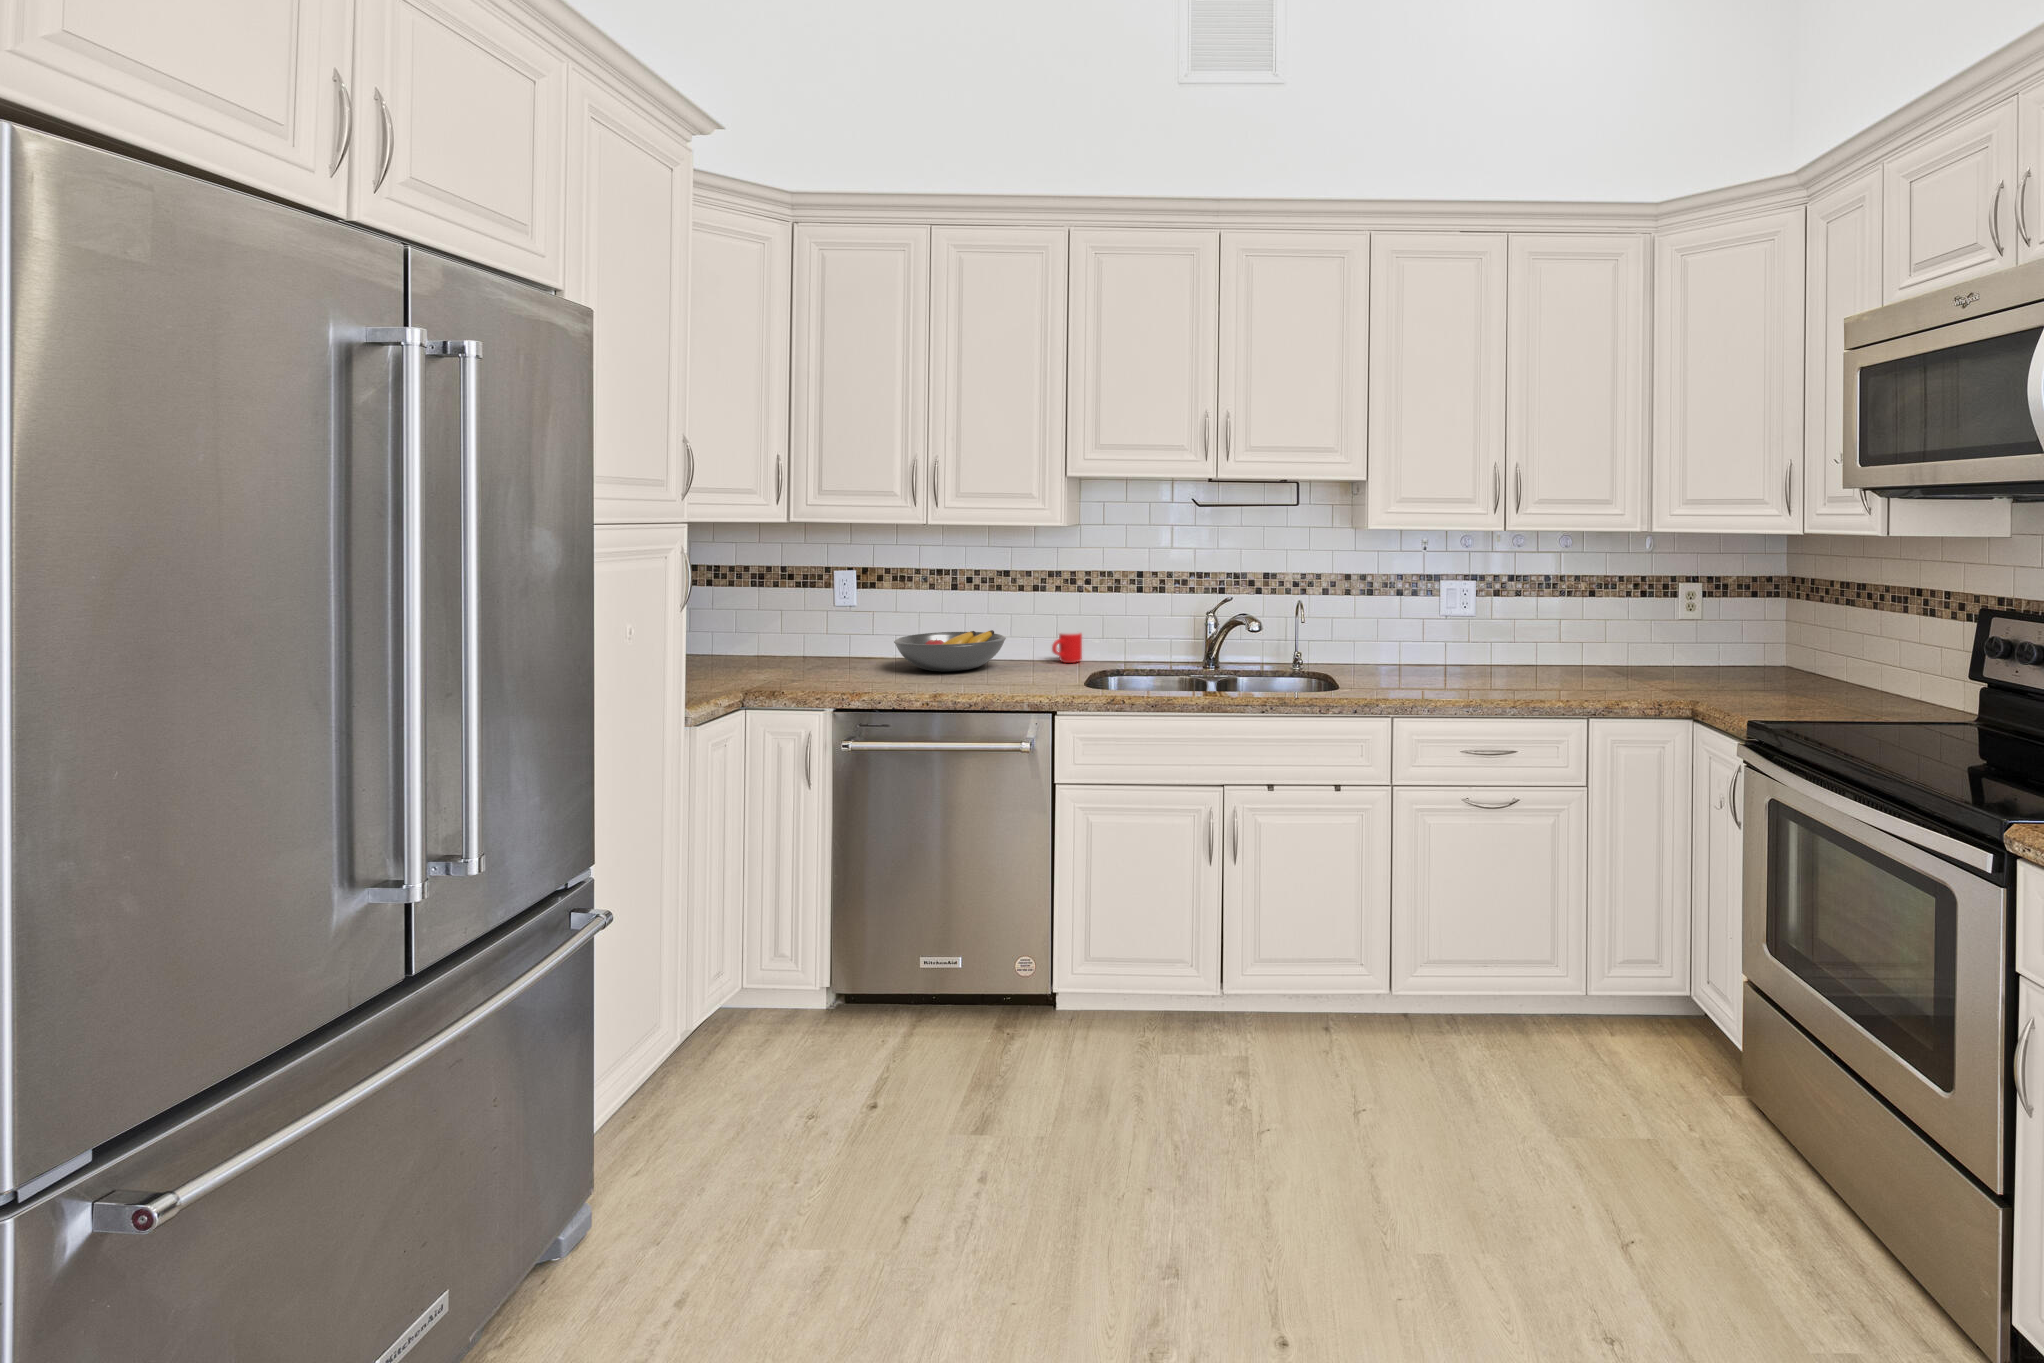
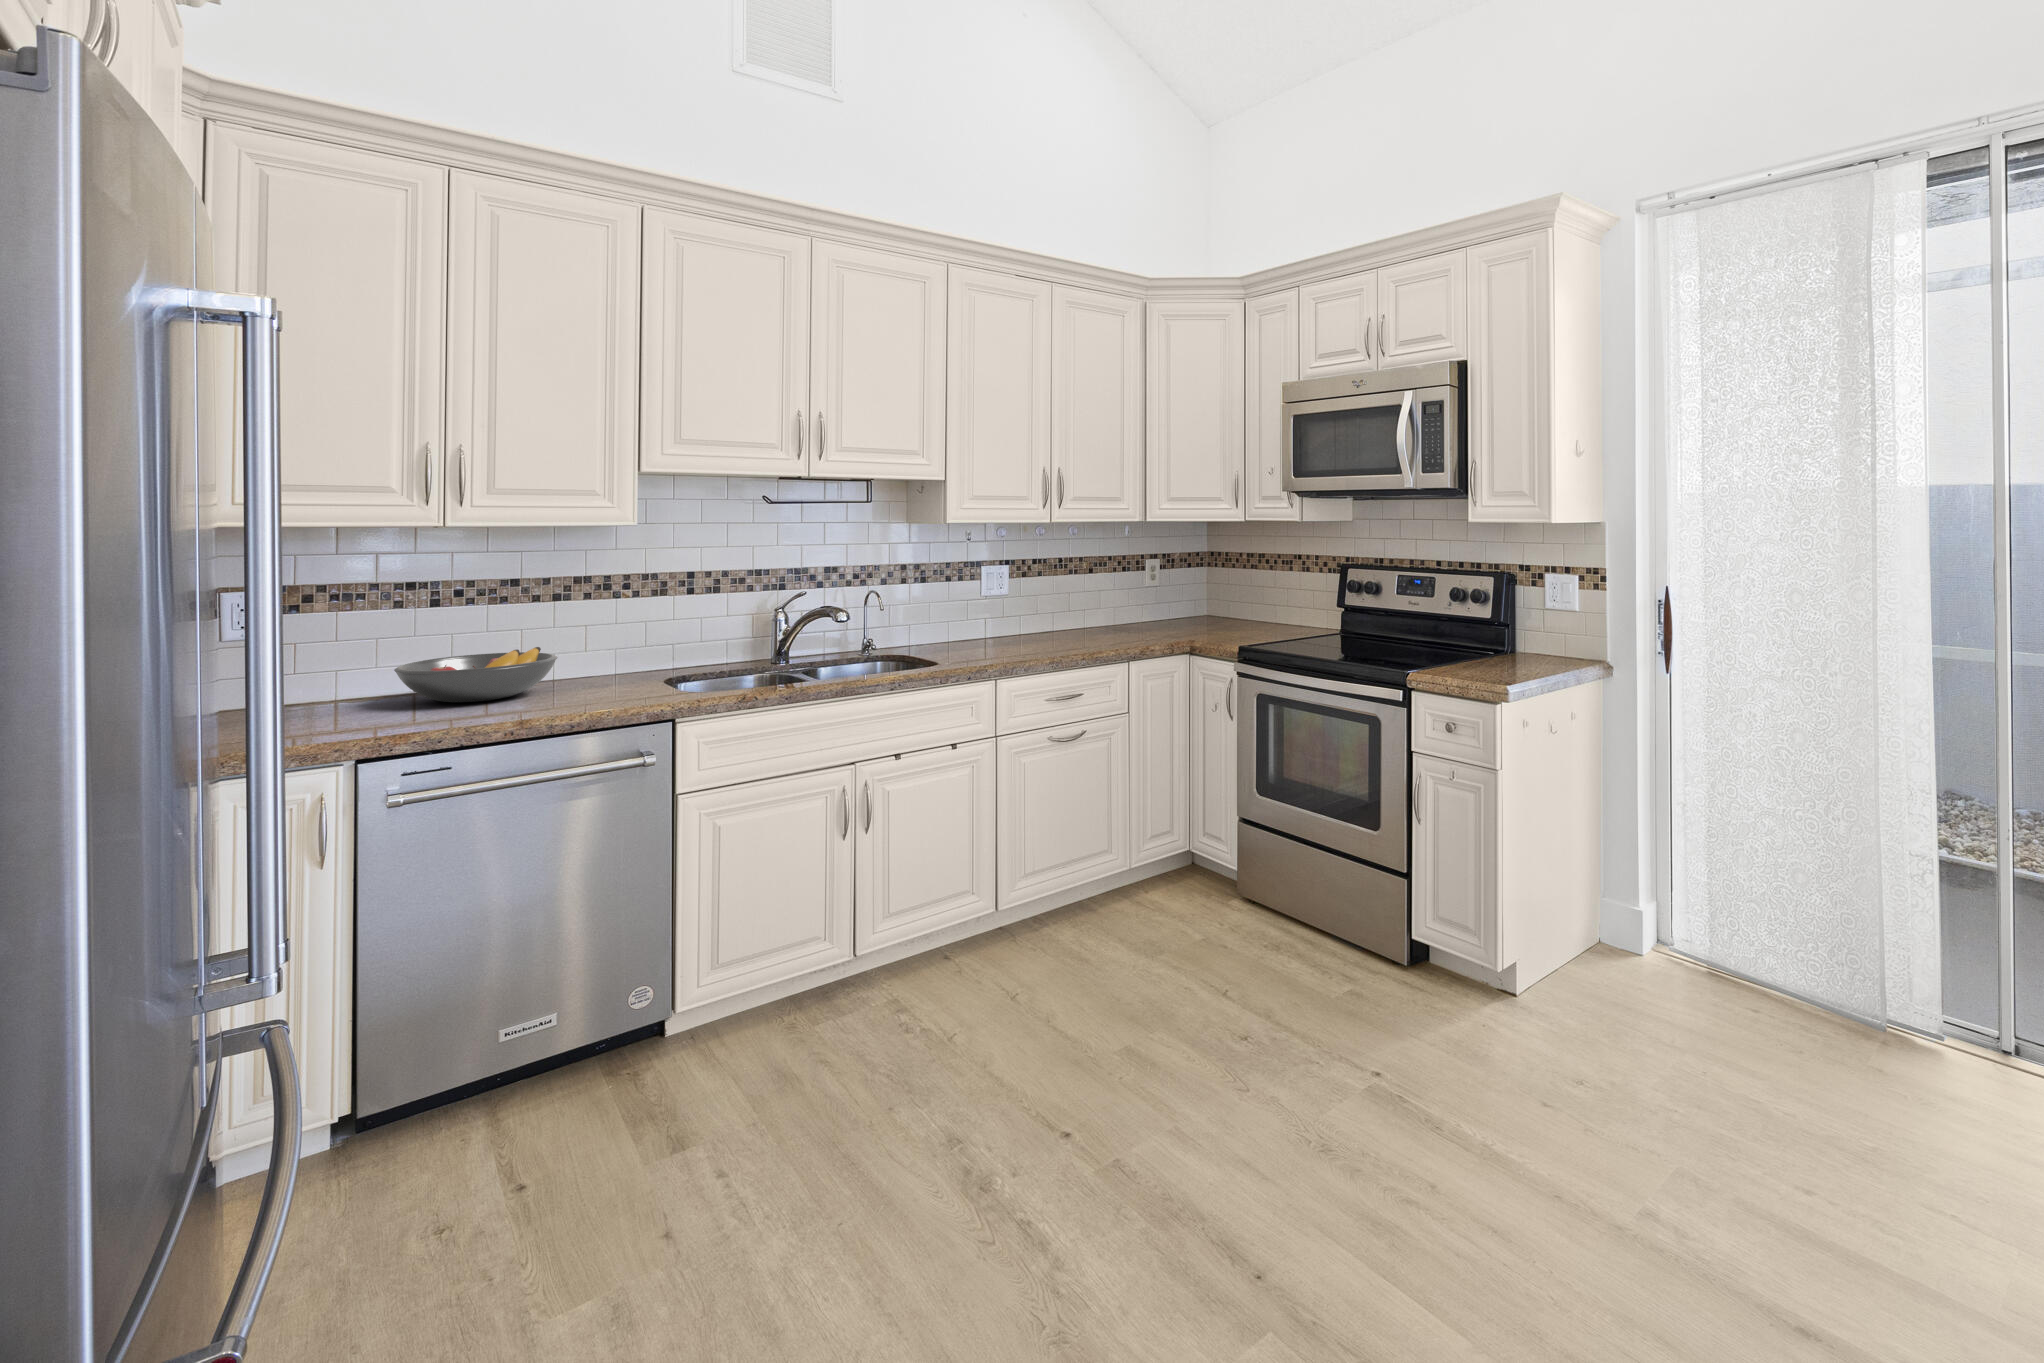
mug: present [1052,632,1082,663] -> none [599,642,630,678]

